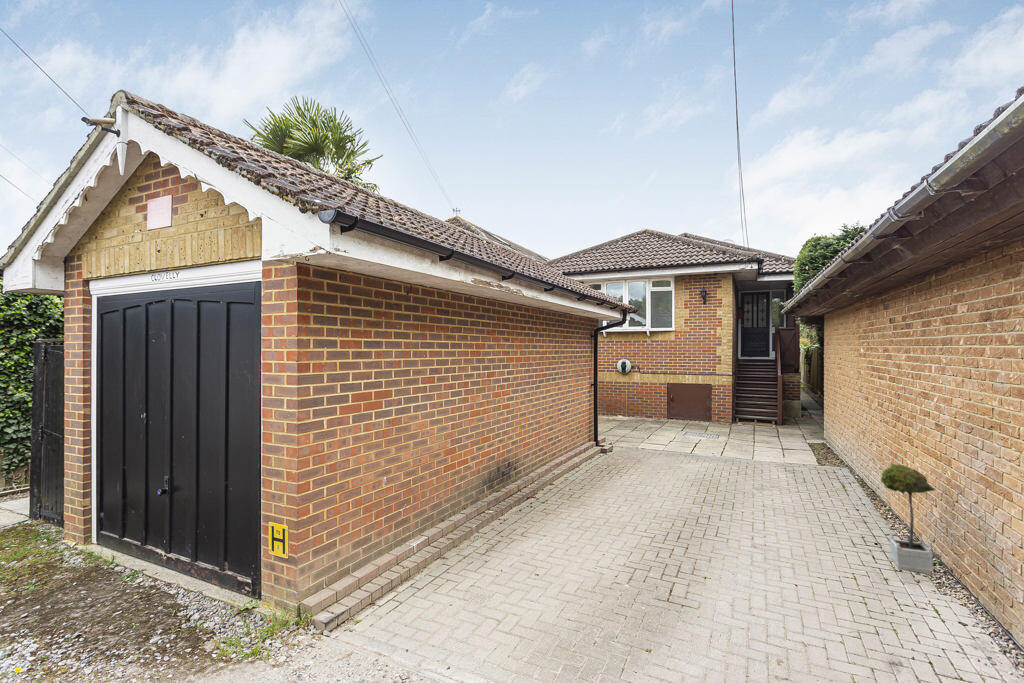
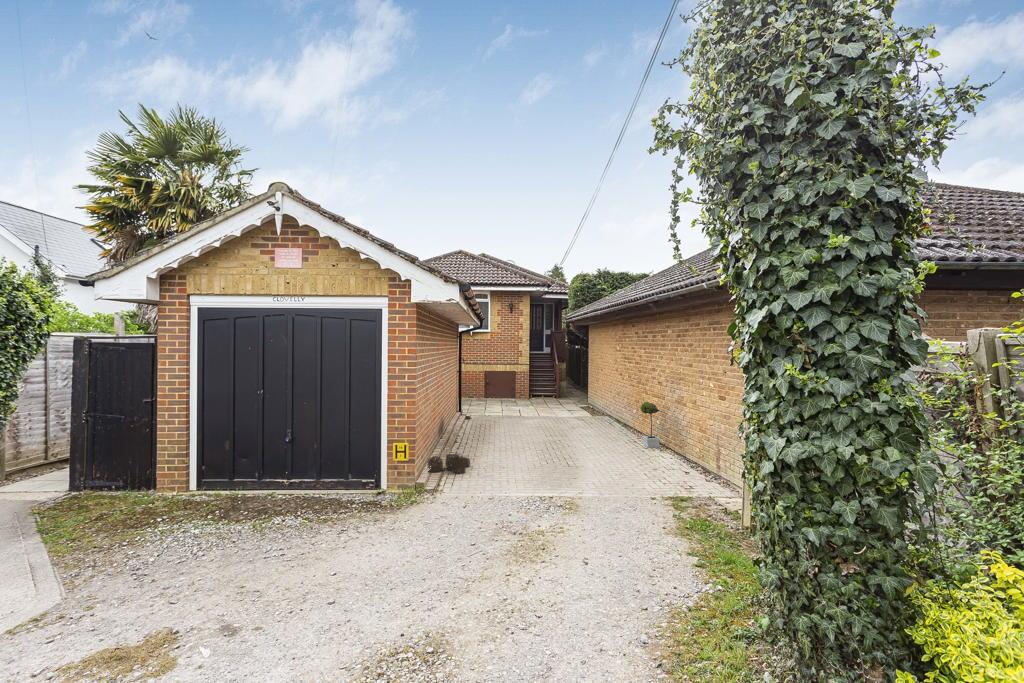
woven basket: none [420,513,494,556] -> present [427,454,470,474]

